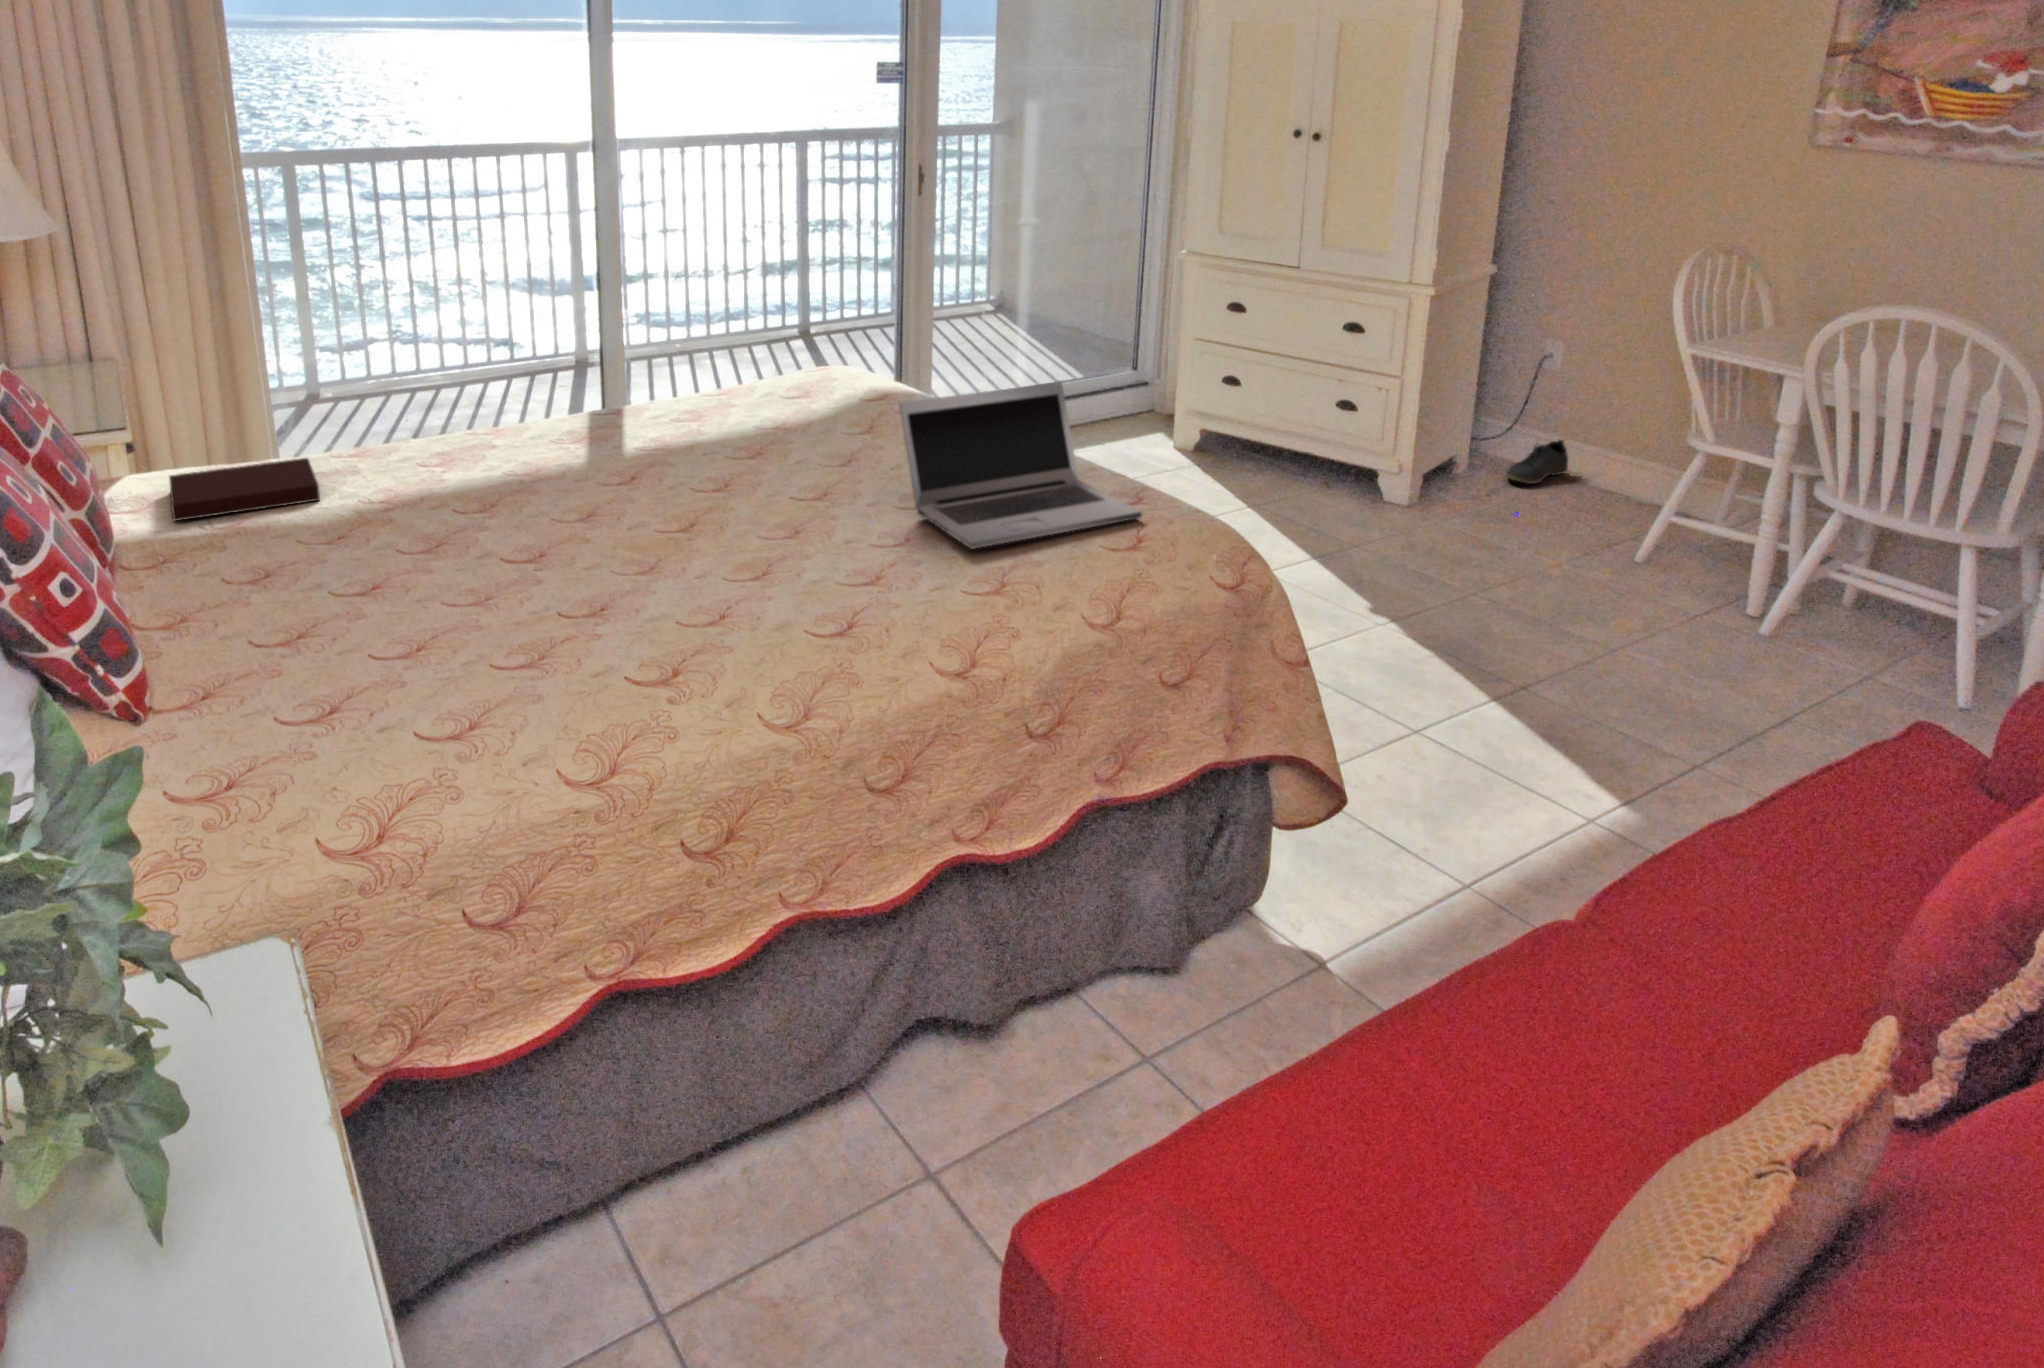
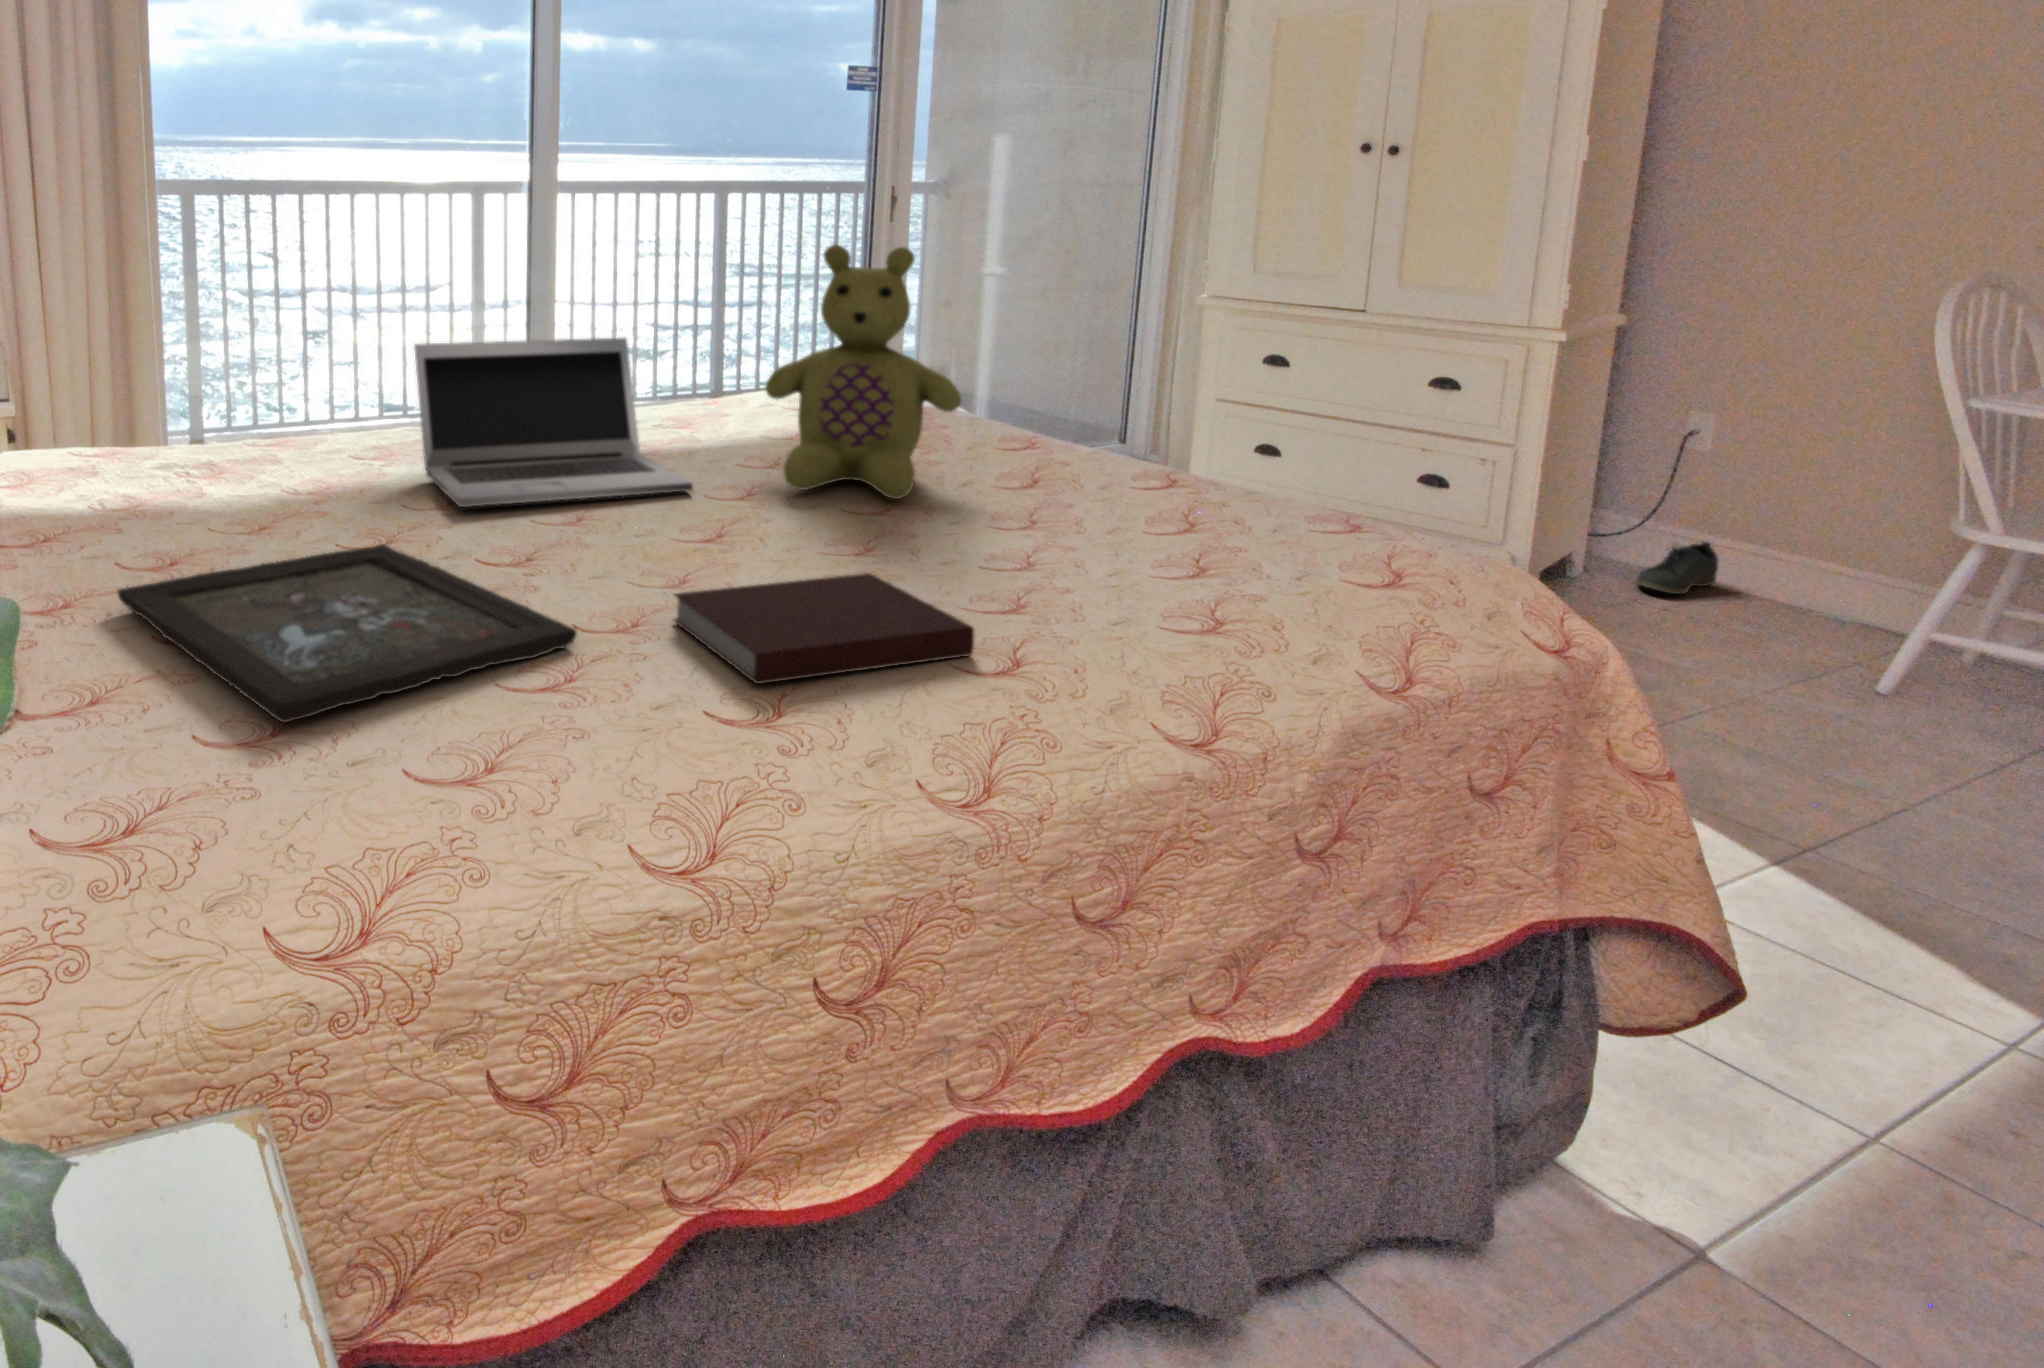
stuffed bear: none [742,291,885,488] -> present [765,244,961,499]
laptop: present [899,382,1142,549] -> present [414,338,693,507]
notebook: present [169,458,320,521] -> present [674,573,974,684]
tray: none [223,552,557,705] -> present [118,544,577,722]

